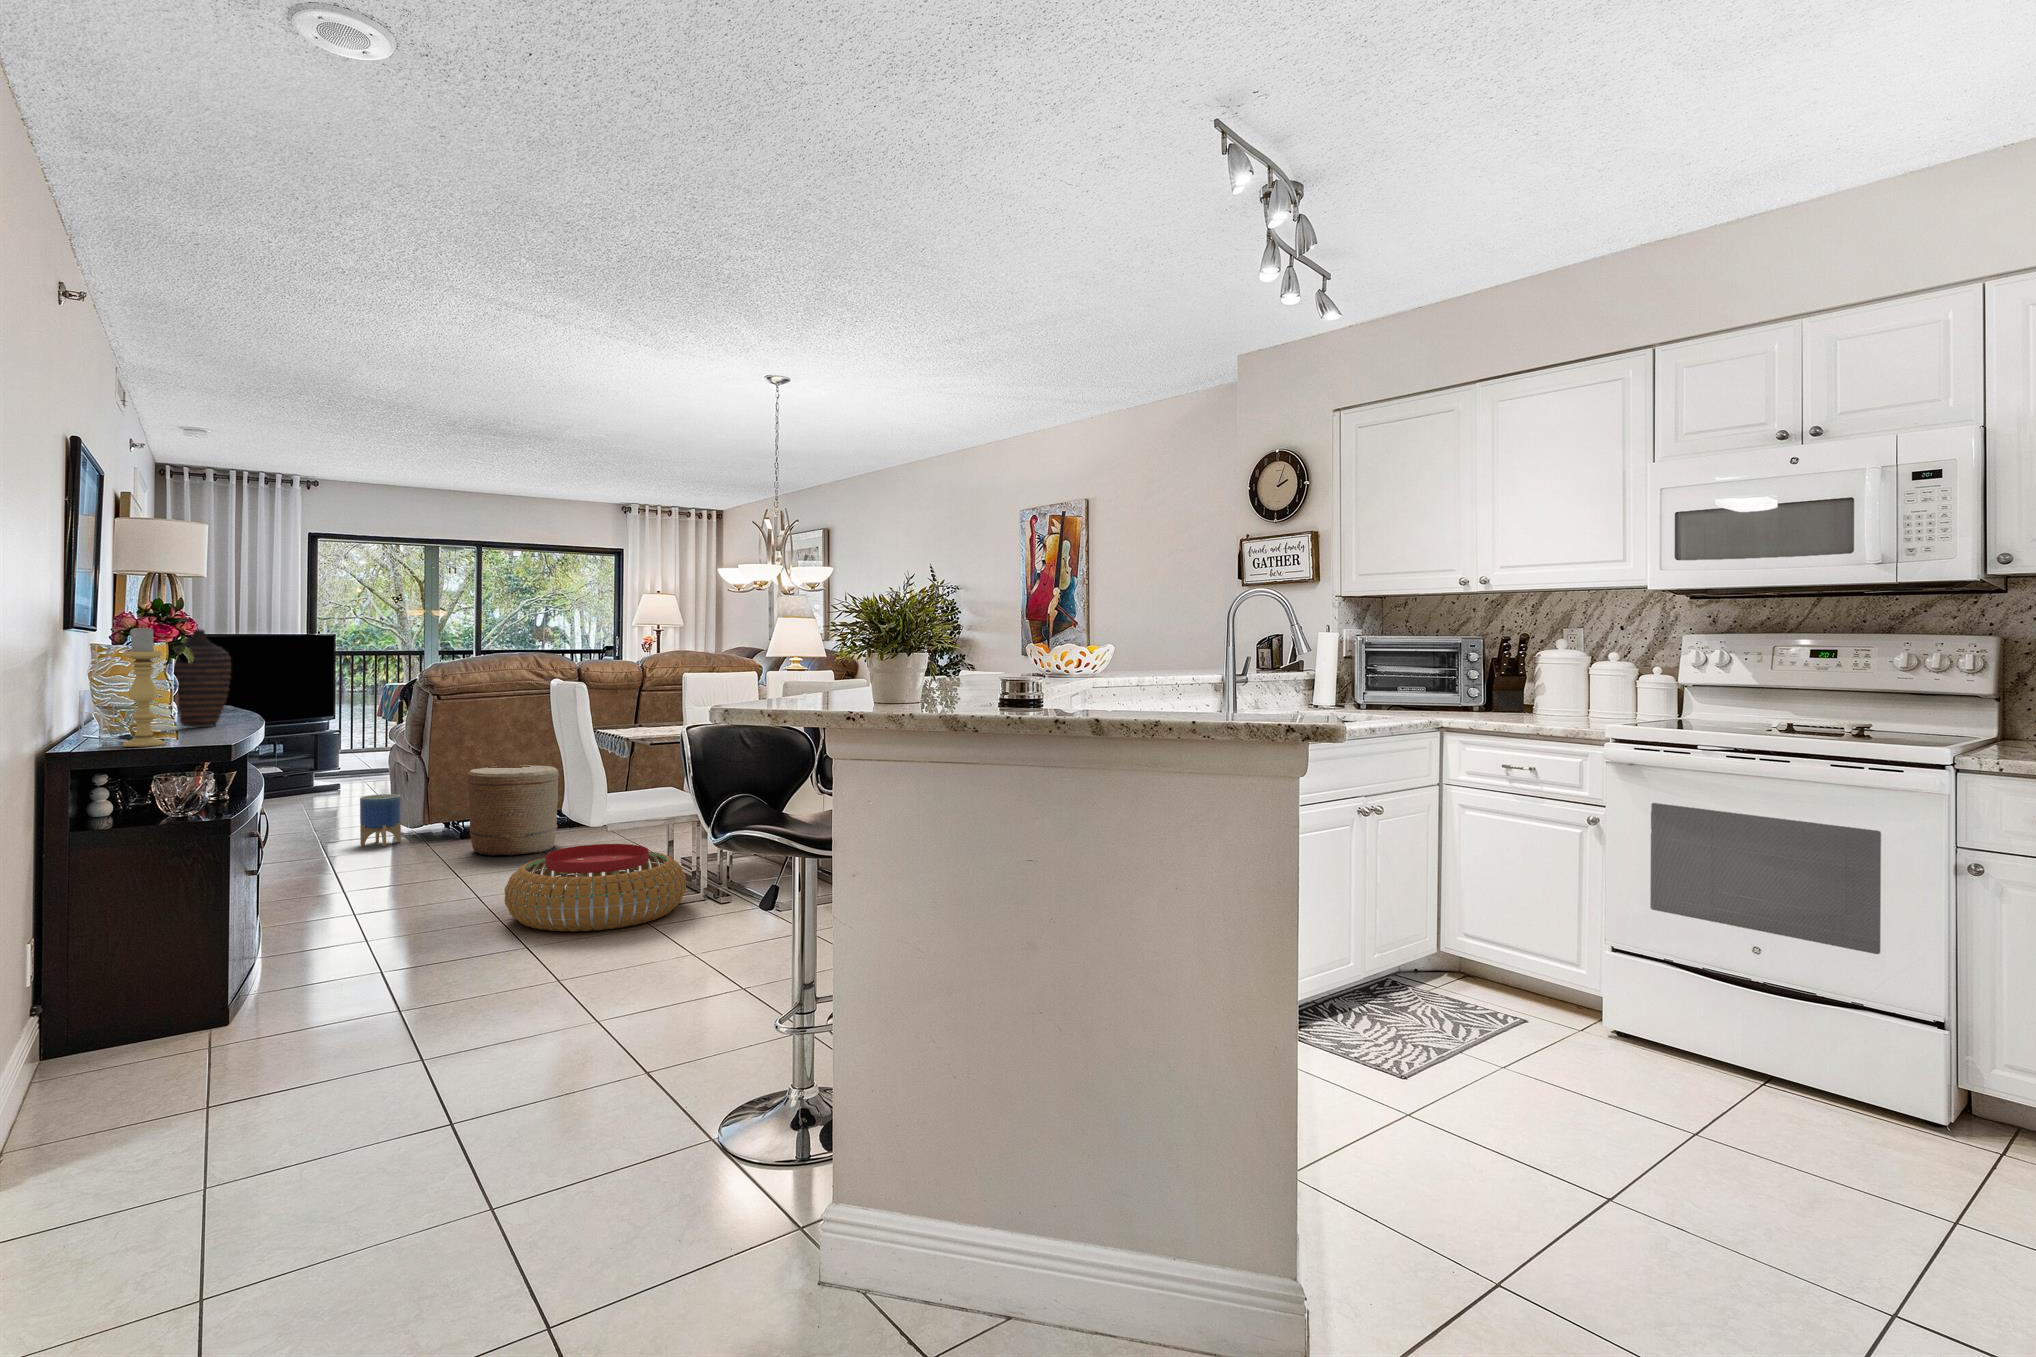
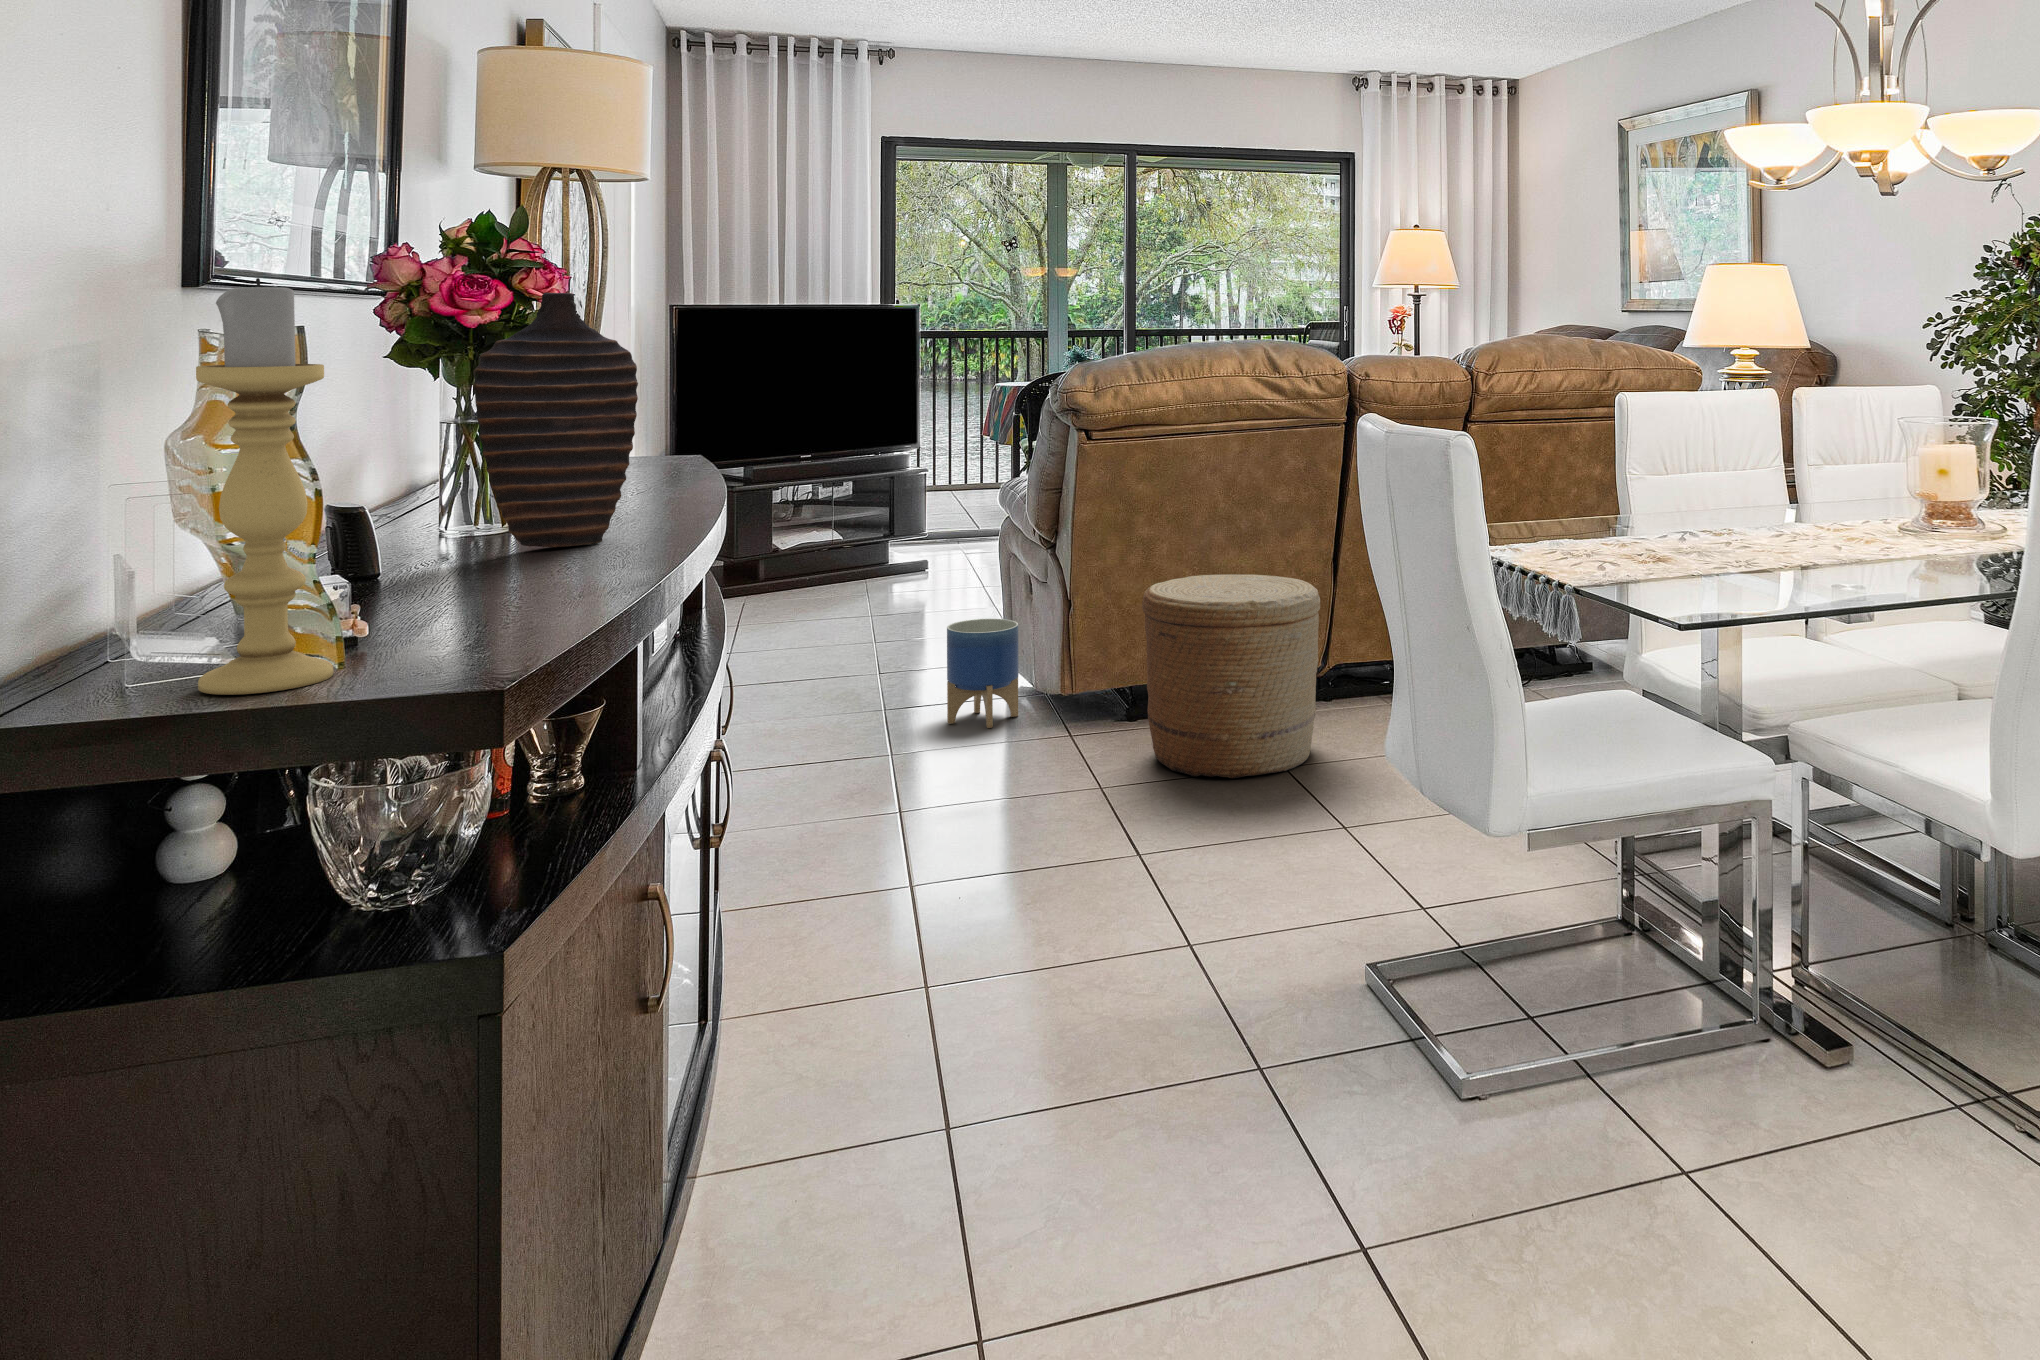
pouf: present [505,844,686,931] -> none [1270,847,1732,1156]

